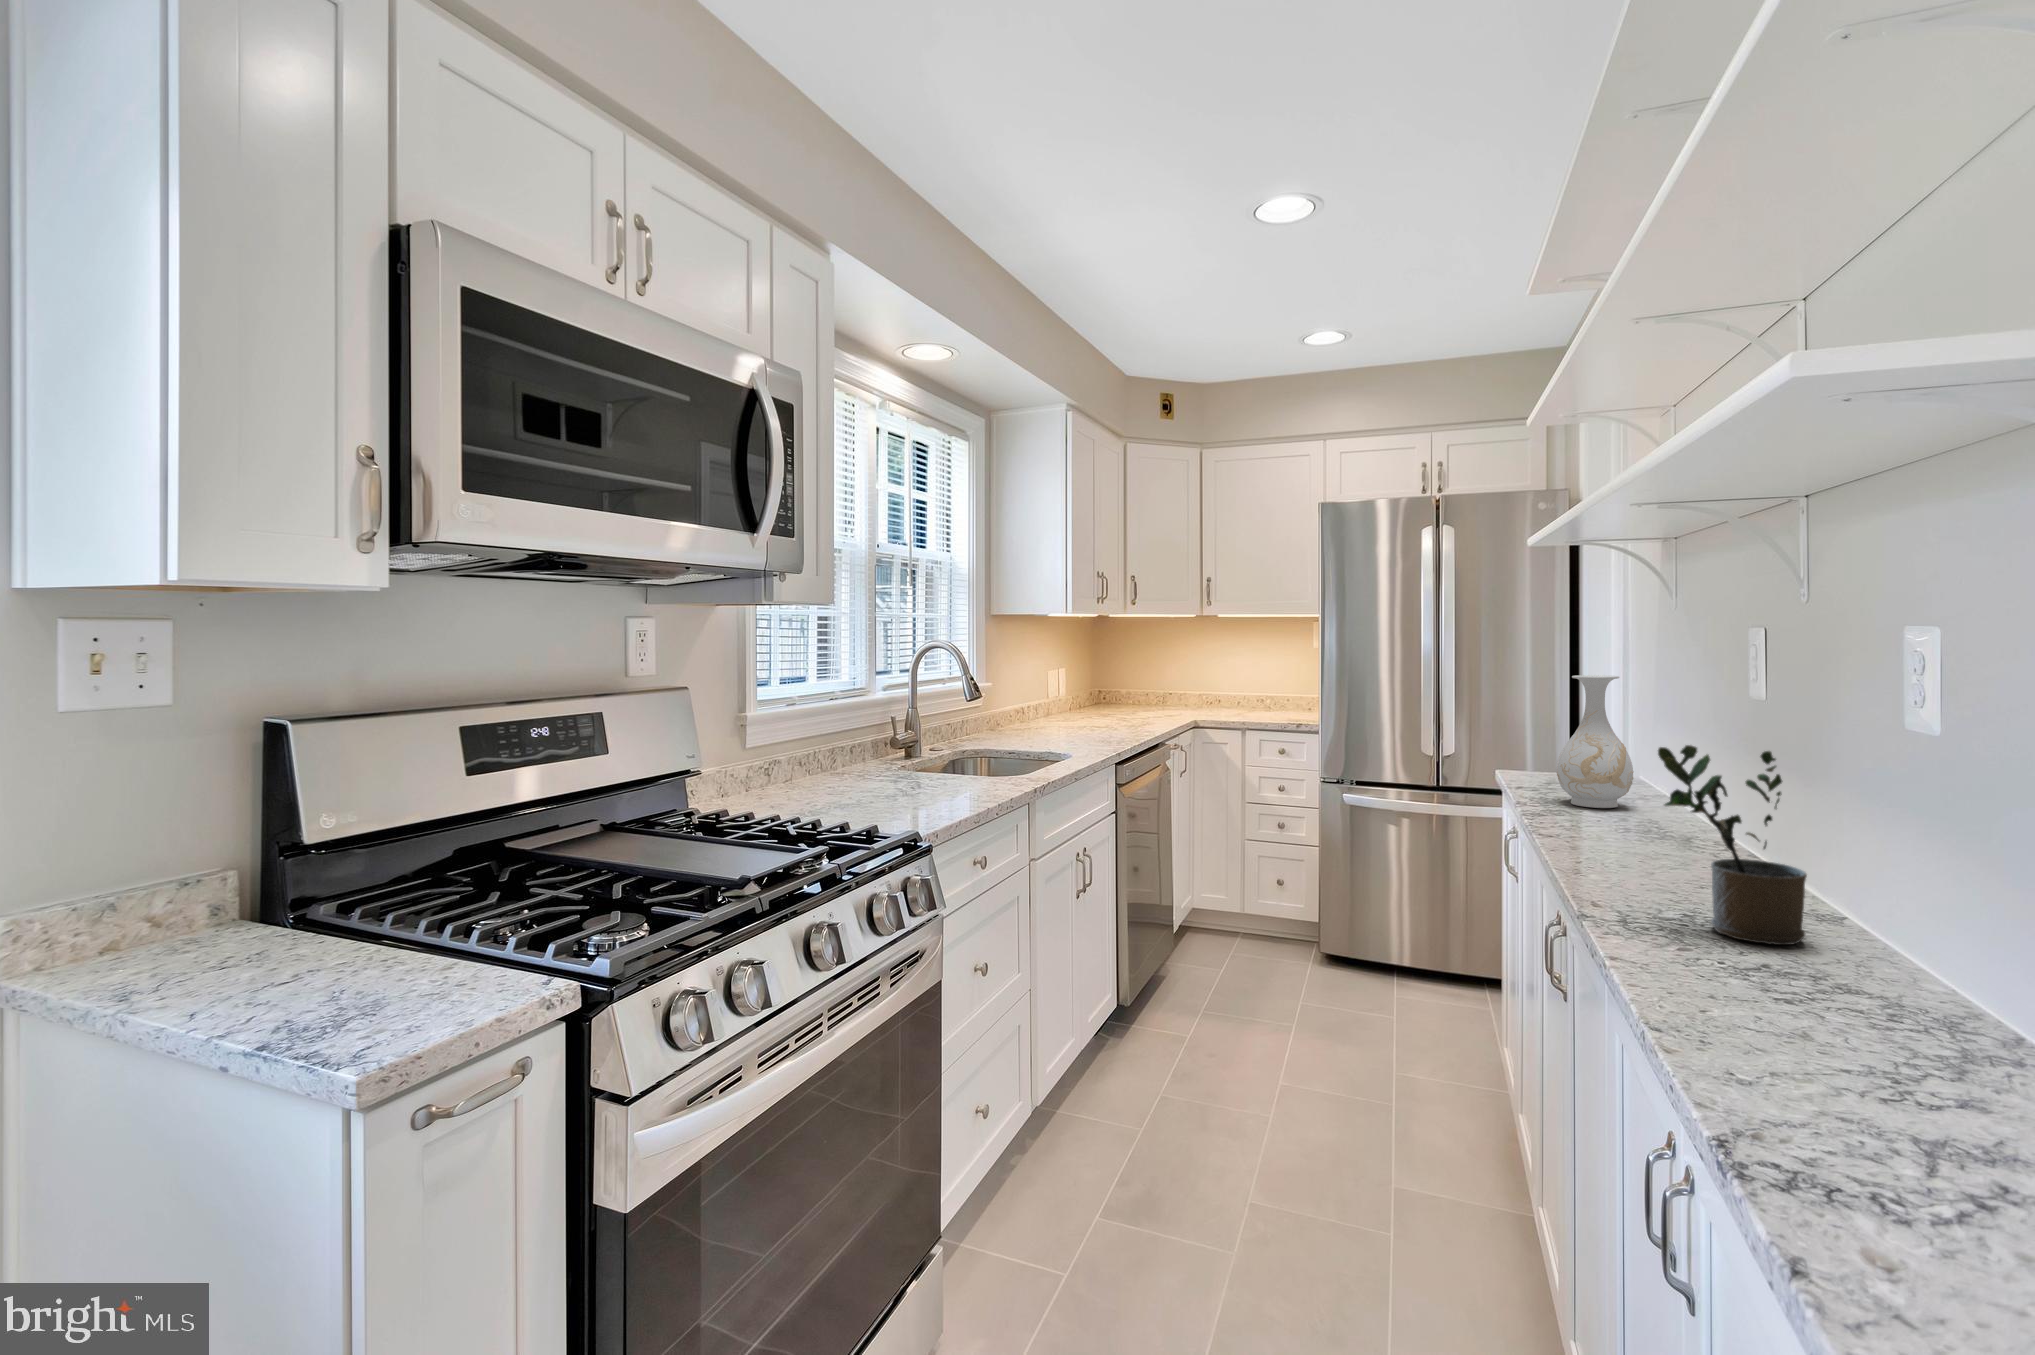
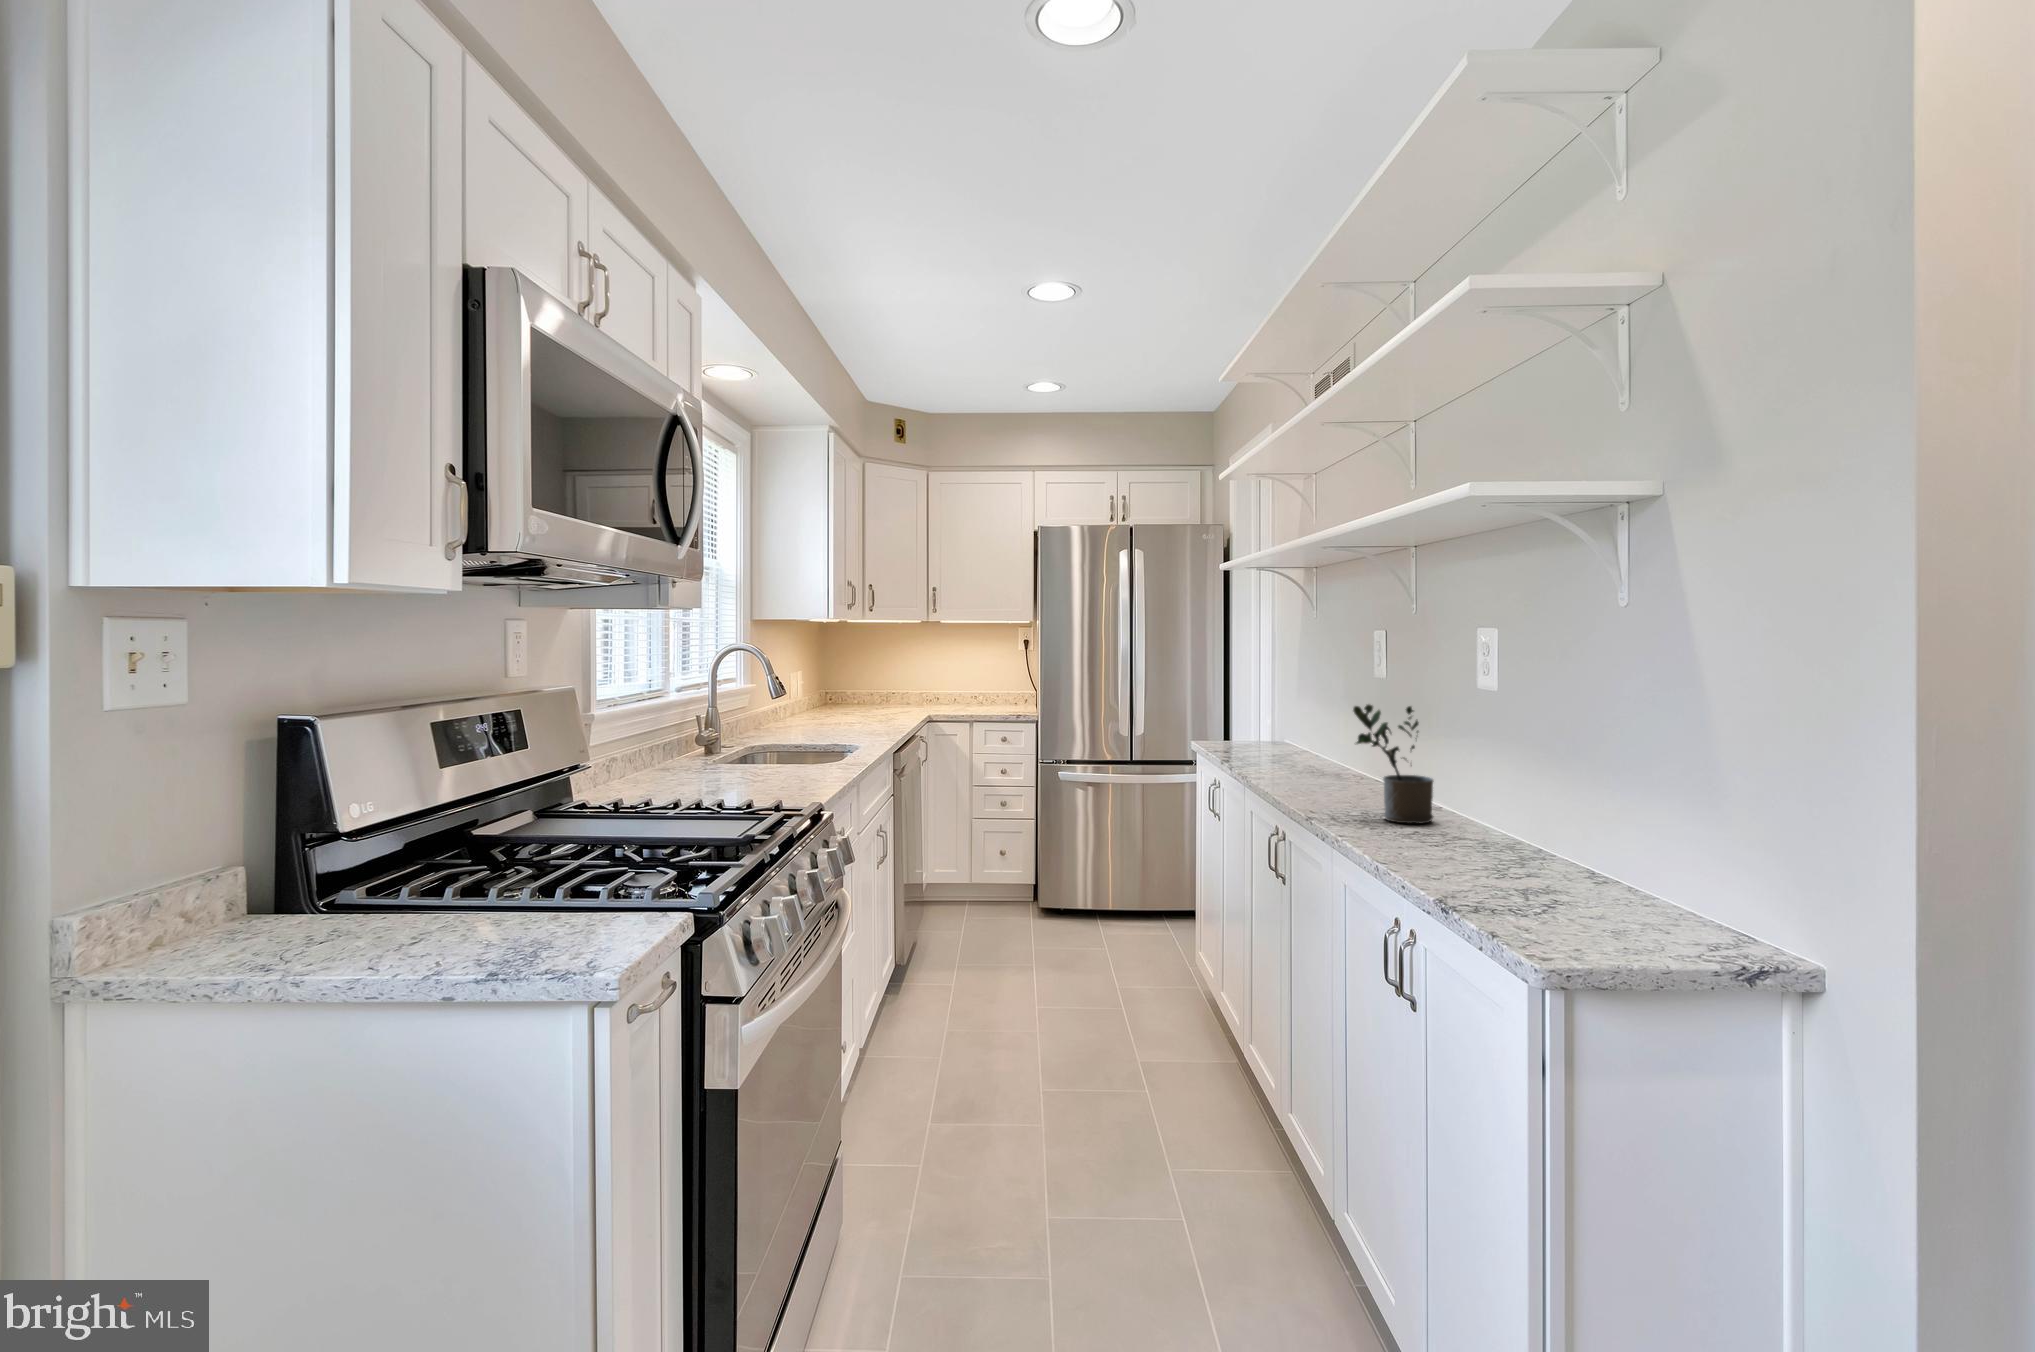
vase: present [1557,675,1634,808] -> none [1250,666,1299,761]

